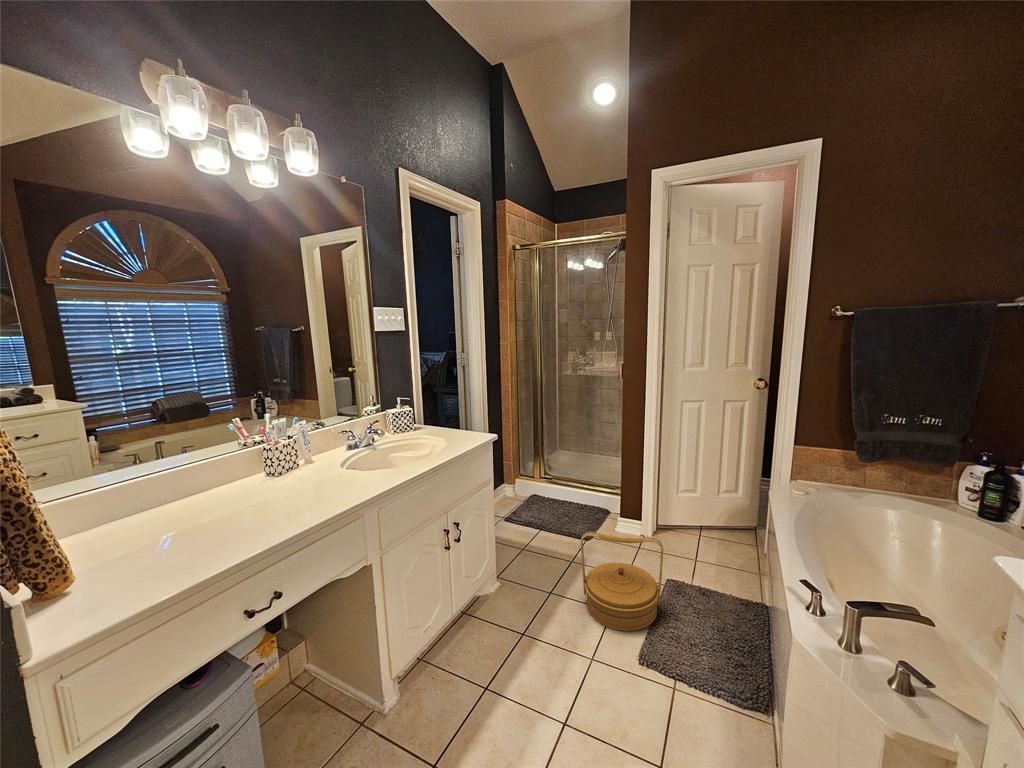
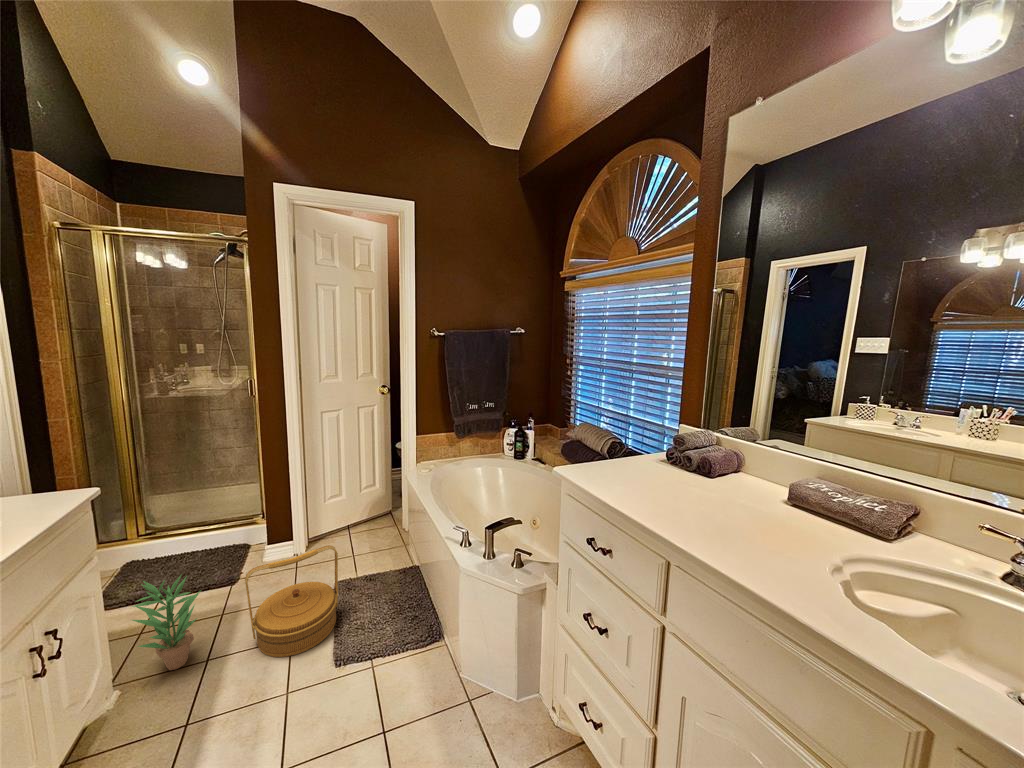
potted plant: none [509,509,552,588] -> present [132,575,199,670]

